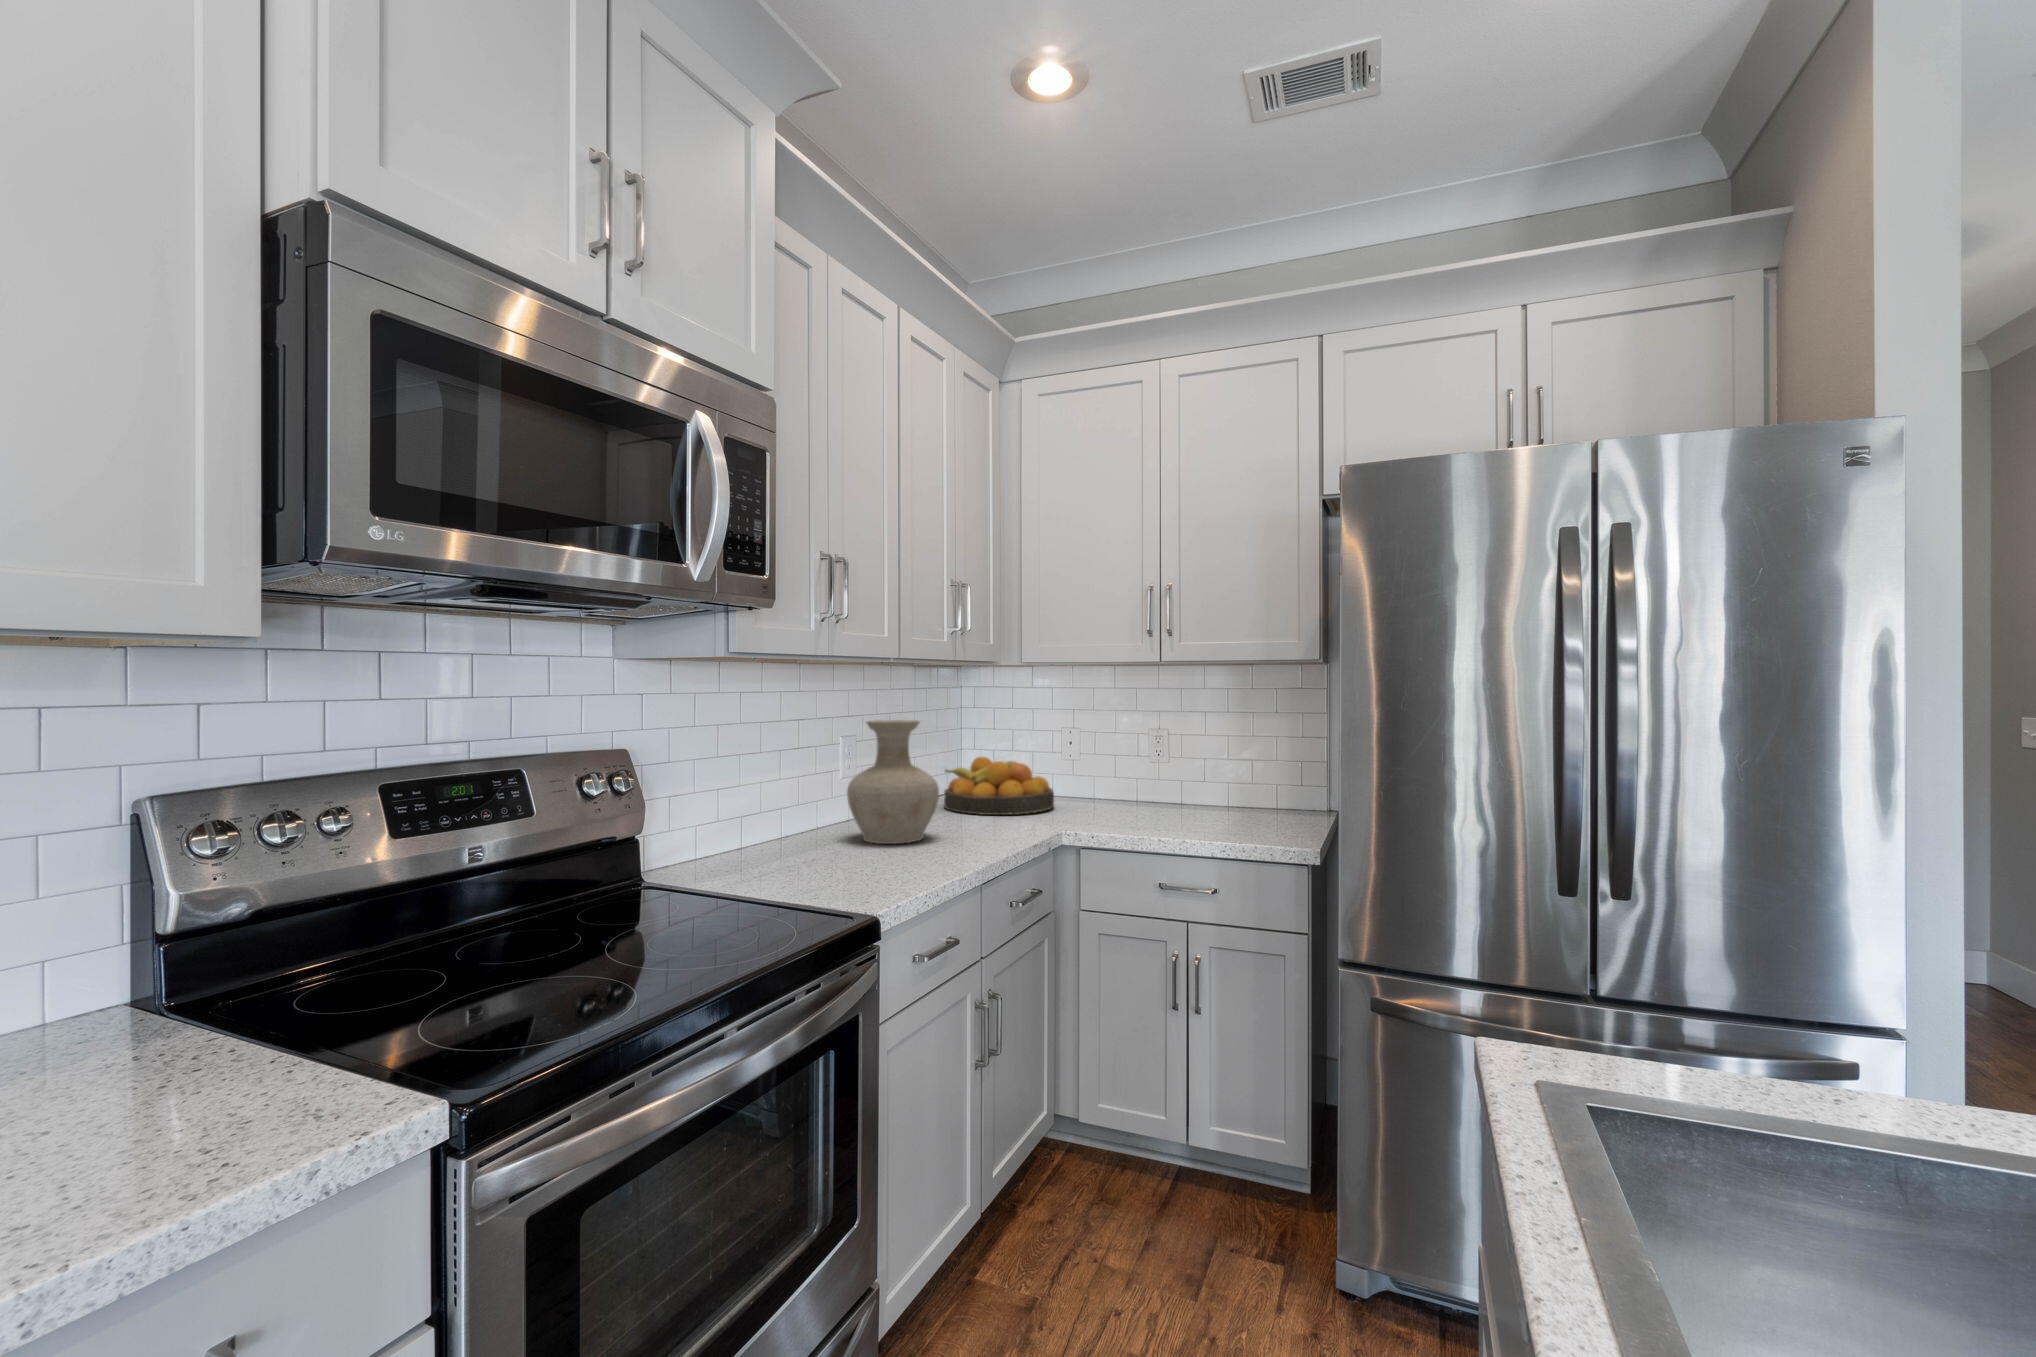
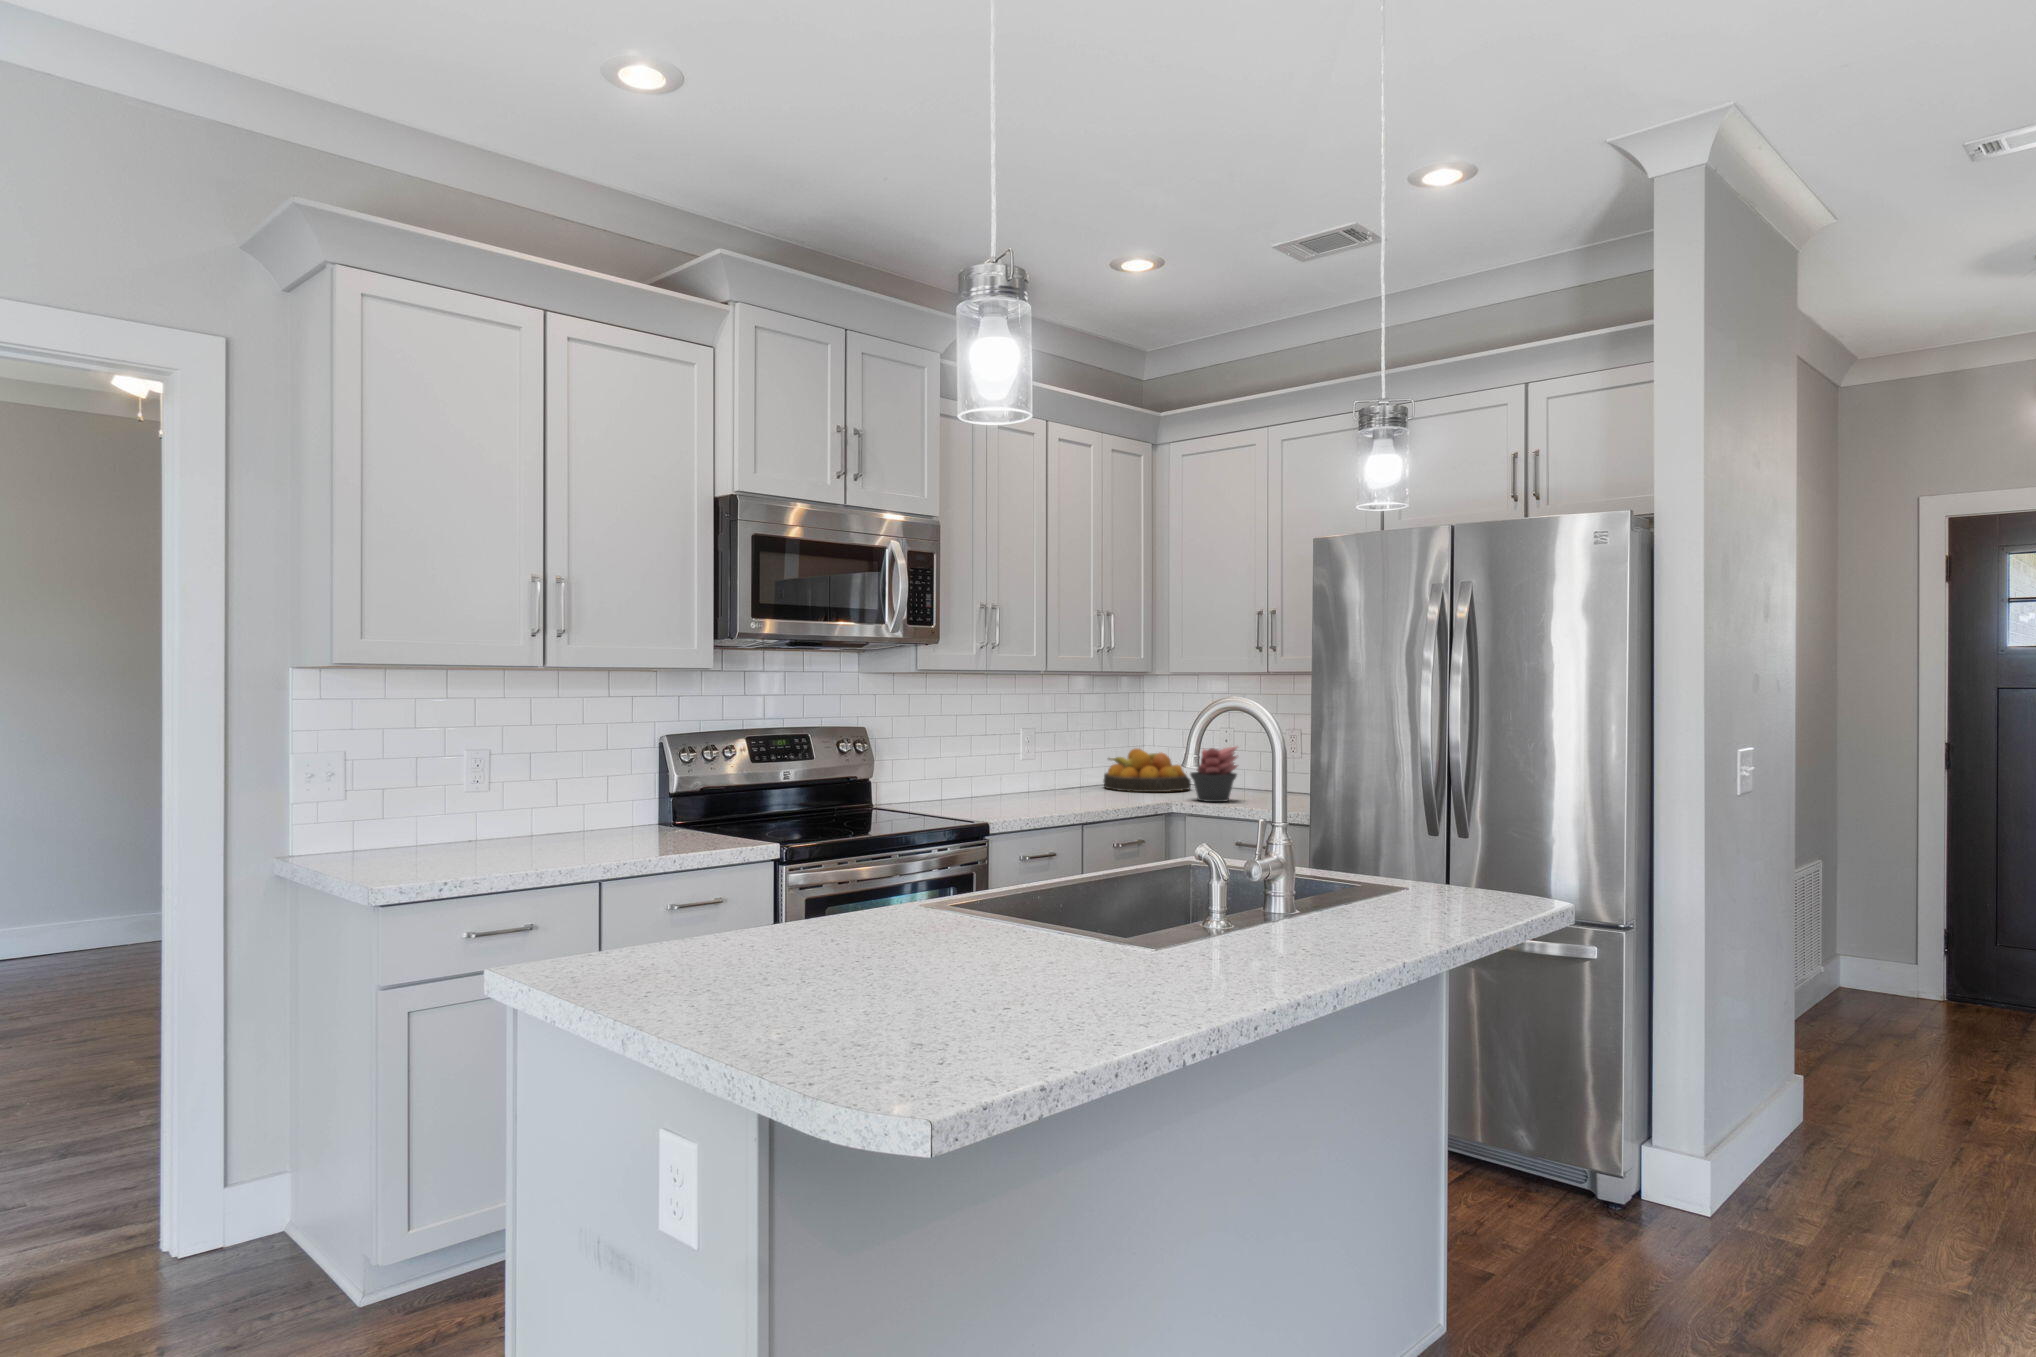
vase: present [847,720,939,844] -> none [1009,716,1073,800]
succulent plant: none [1081,754,1148,829] -> present [1190,747,1237,802]

